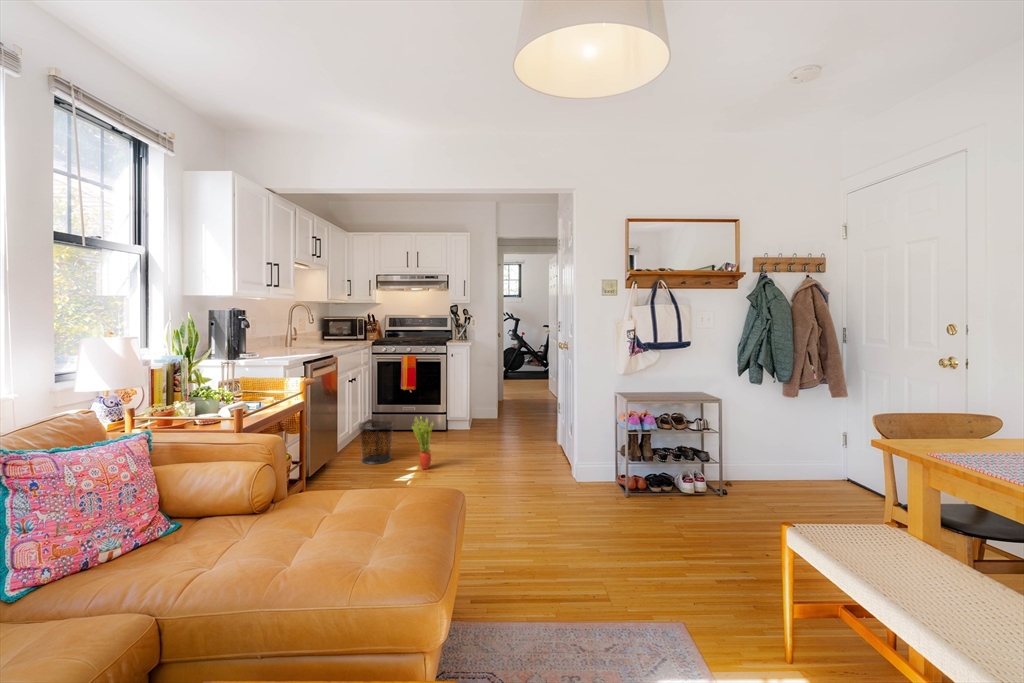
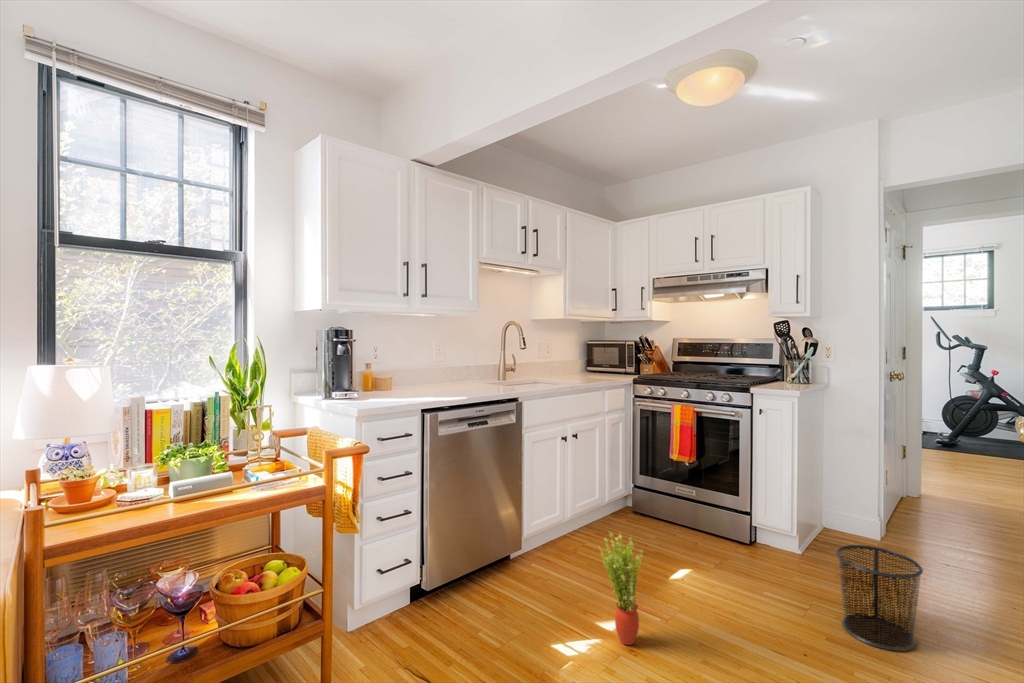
waste bin: present [359,420,393,464] -> present [836,545,923,651]

